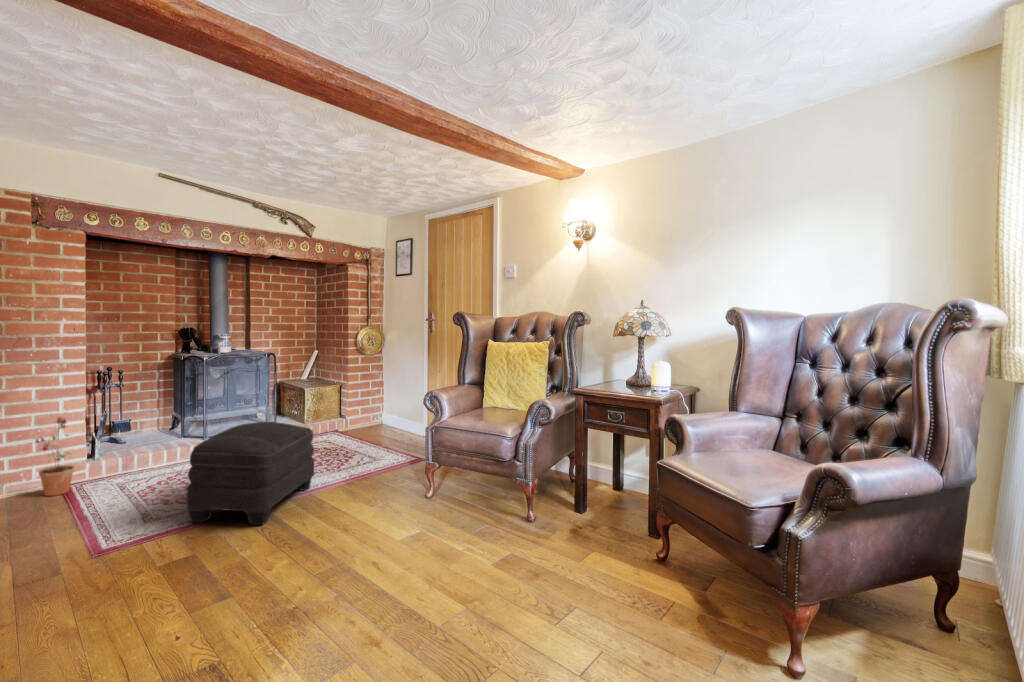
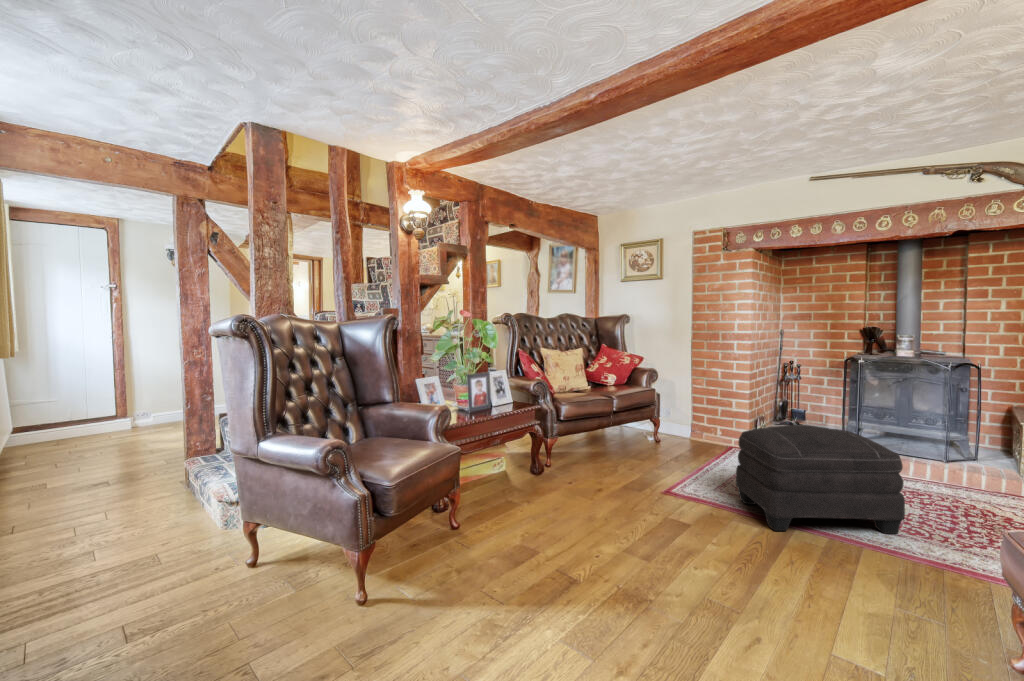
potted plant: present [36,417,74,496] -> none [710,393,733,450]

